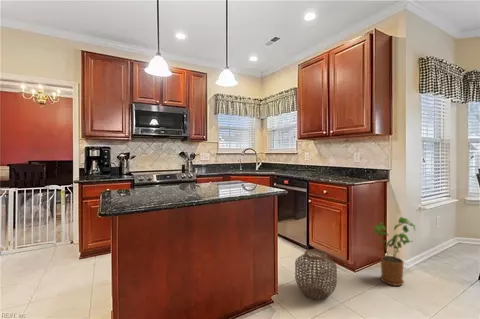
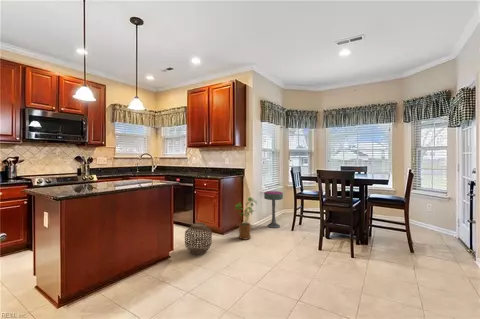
bar stool: none [424,207,465,271] -> present [264,191,283,228]

